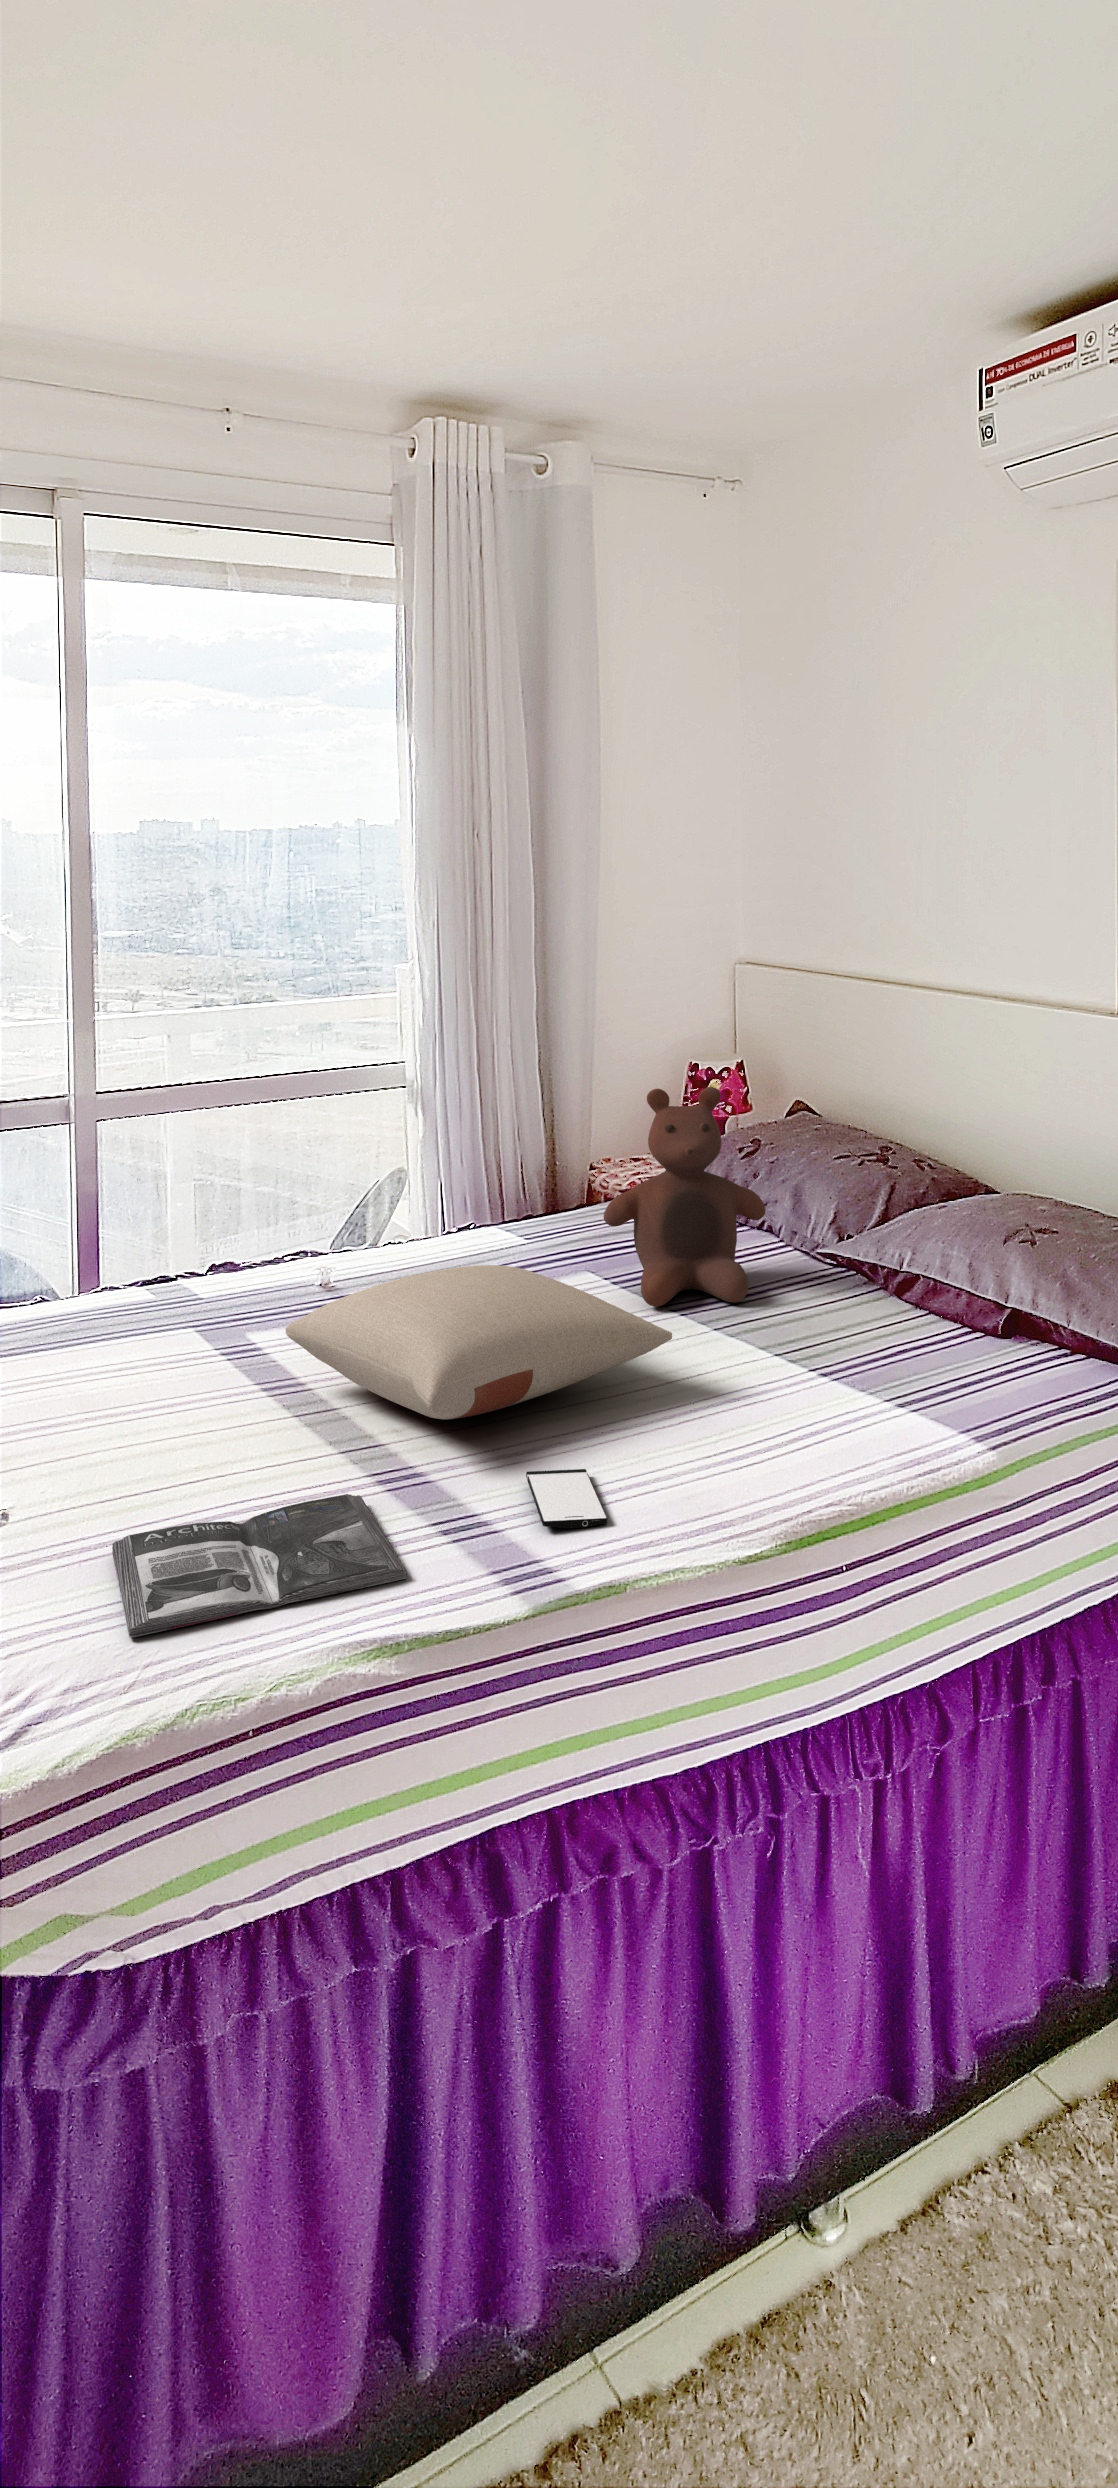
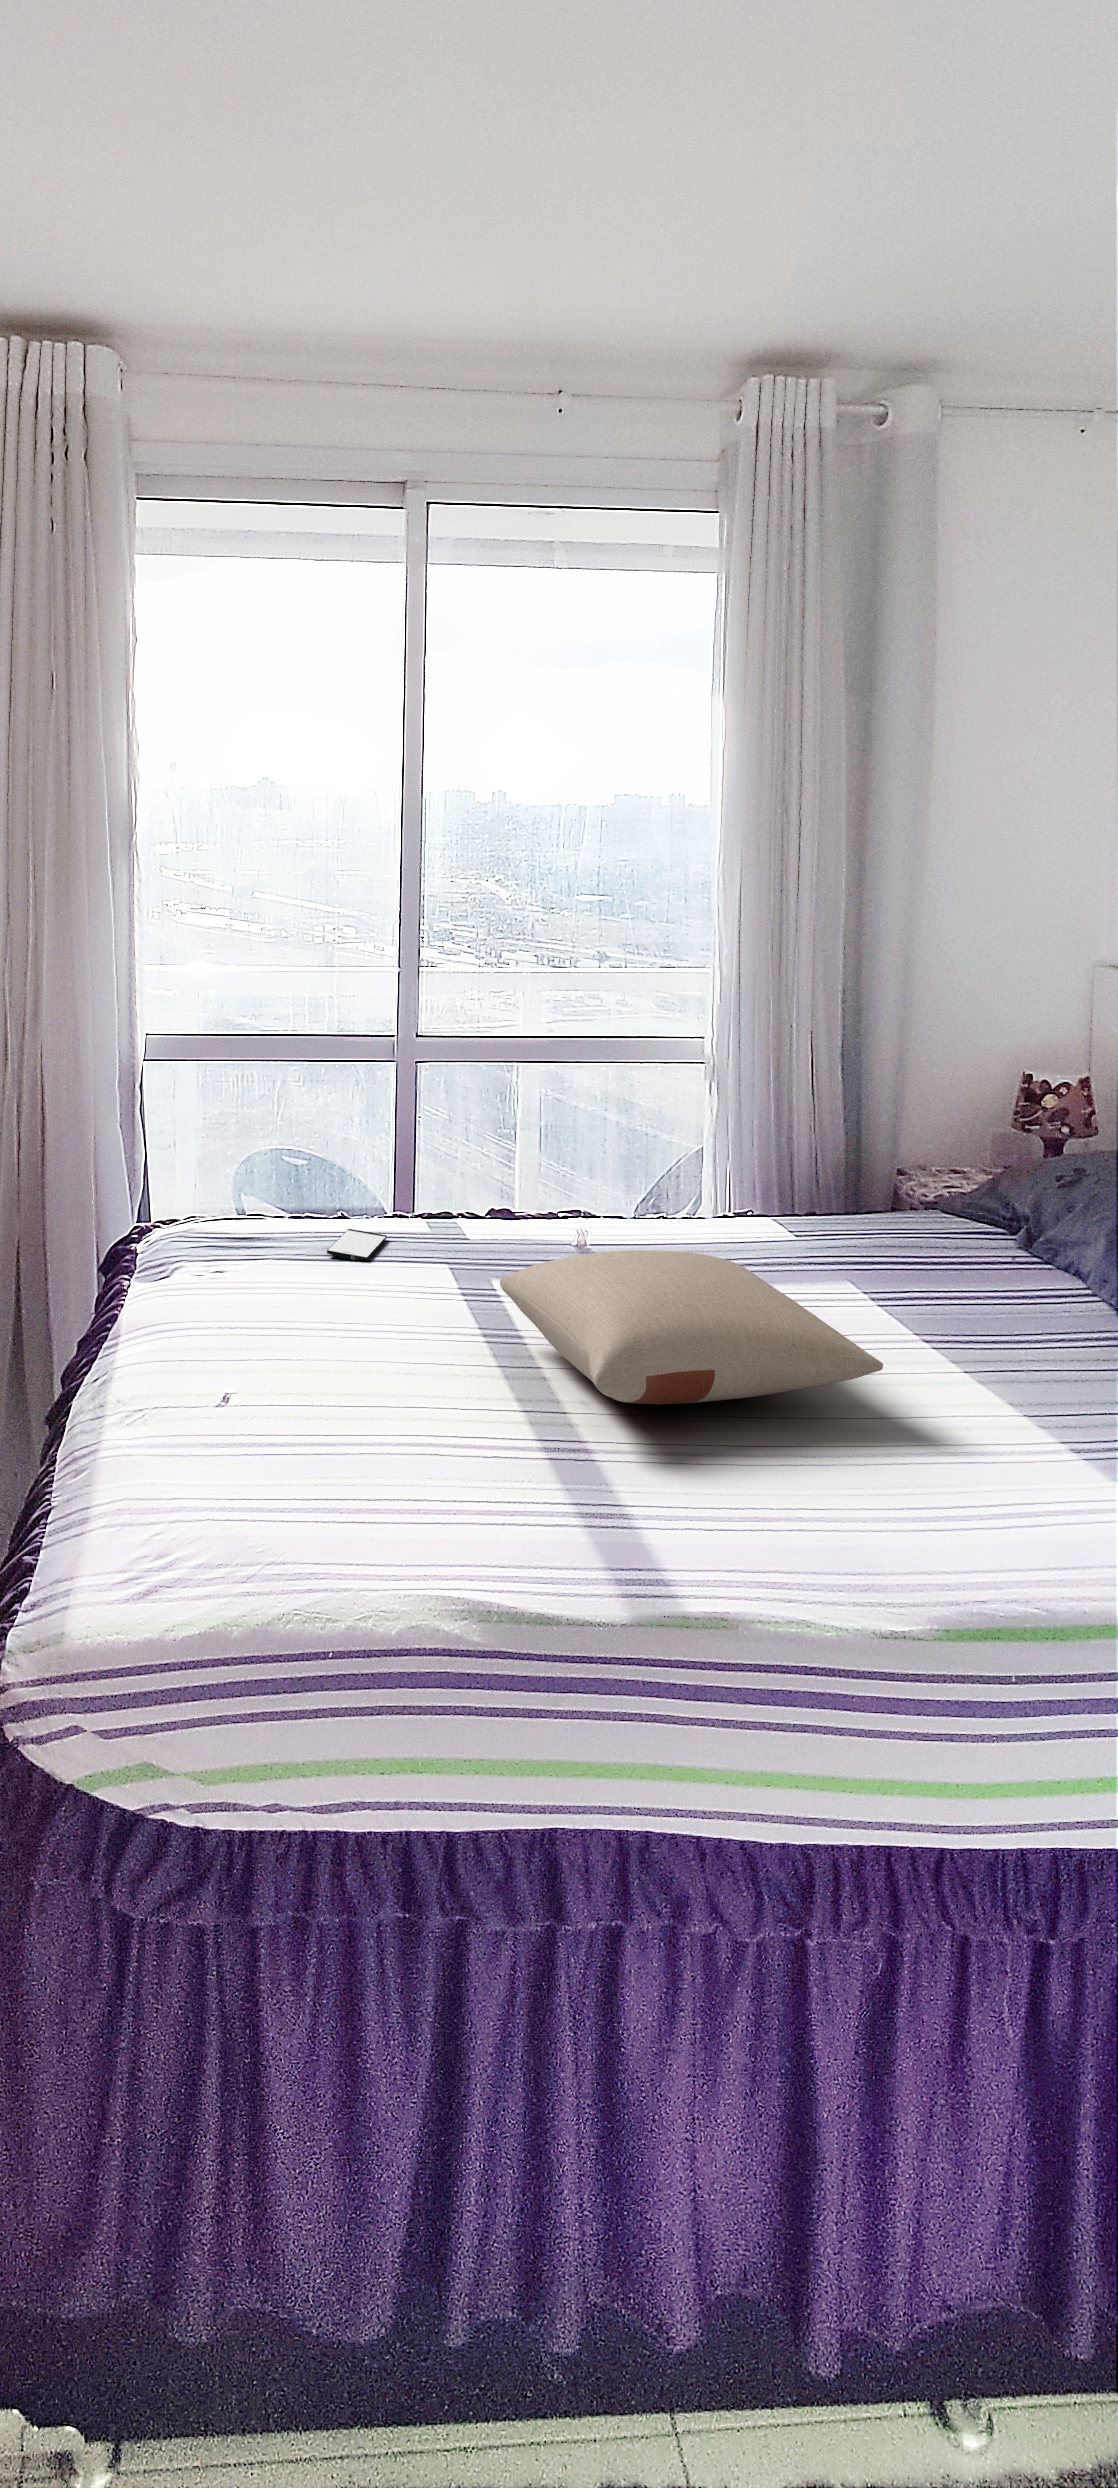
stuffed bear: present [603,1087,766,1307] -> none [861,1096,1053,1345]
smartphone: present [526,1469,607,1528] -> present [327,1229,387,1260]
magazine: present [112,1494,407,1638] -> none [262,1442,522,1550]

